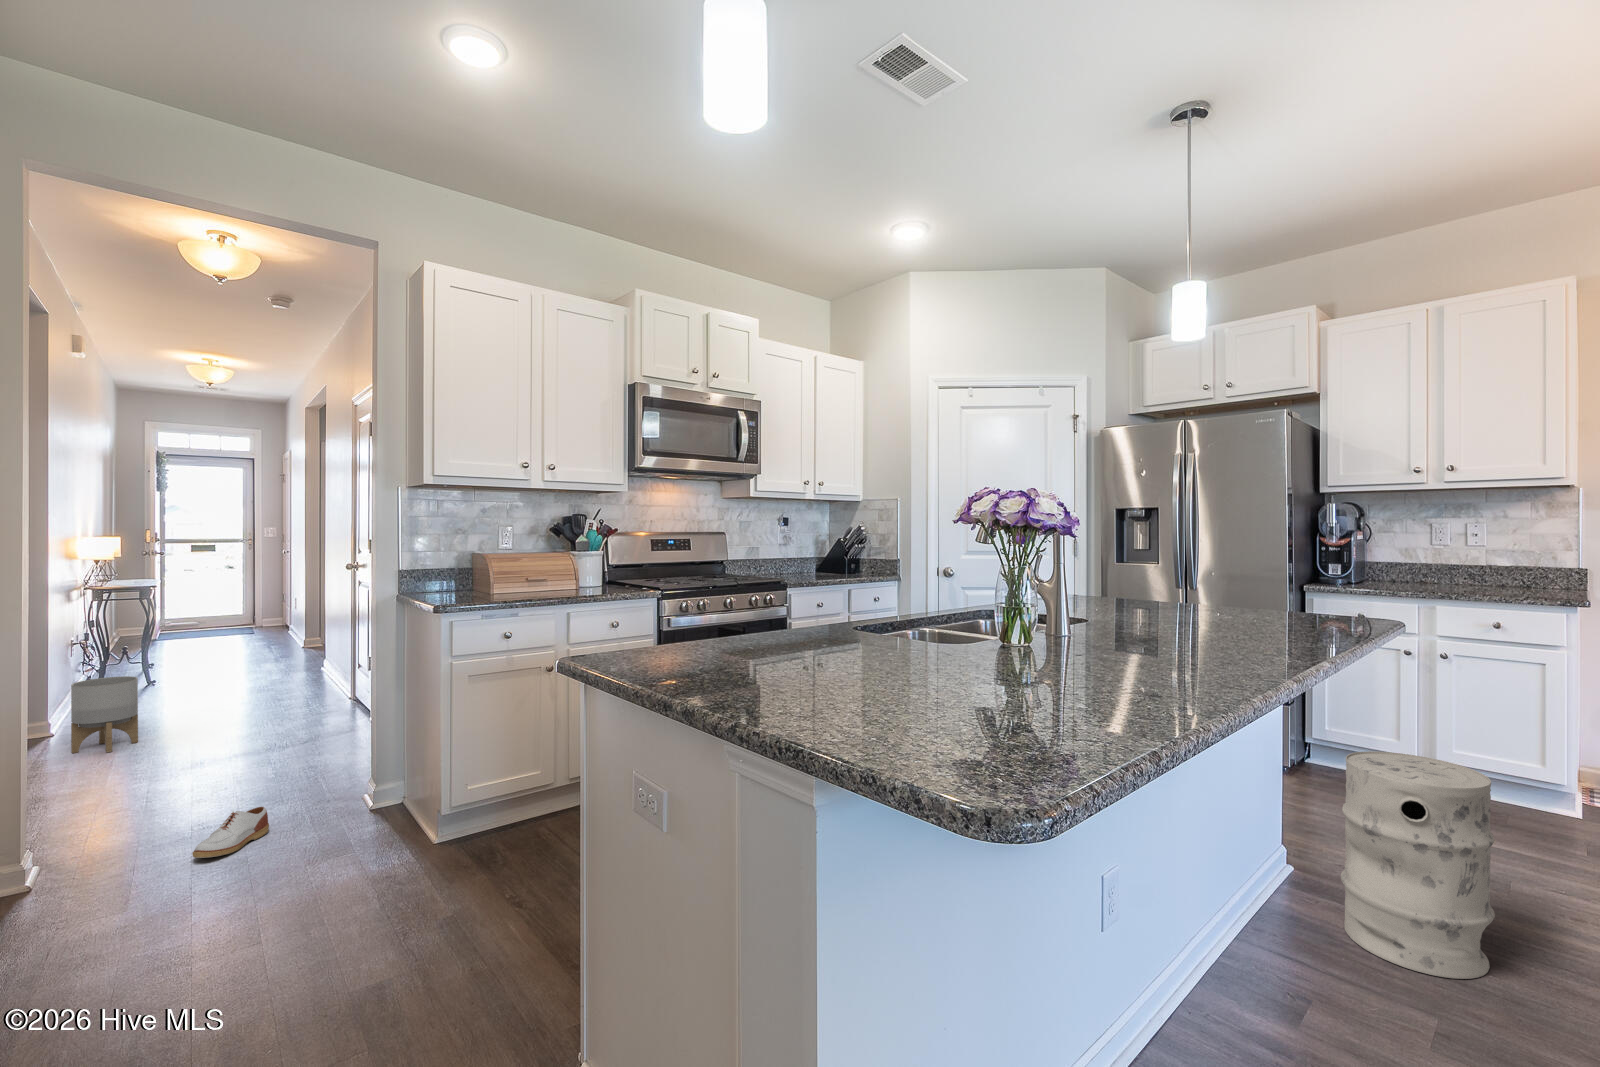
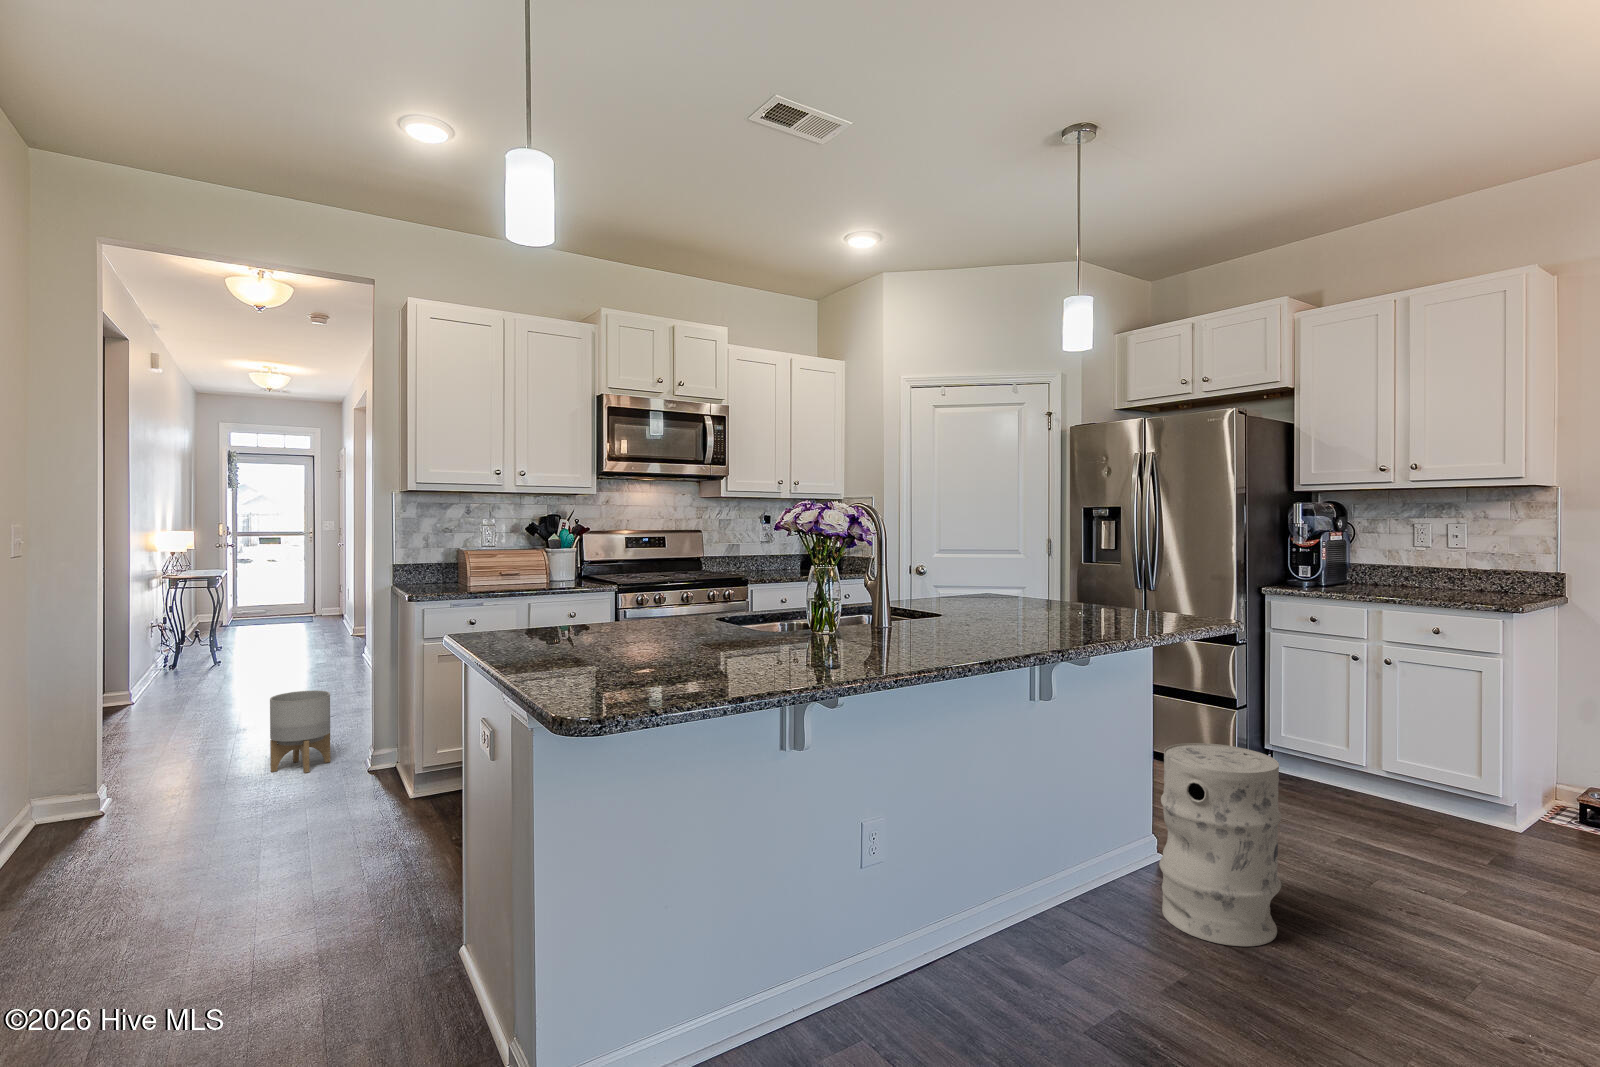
planter: present [71,676,138,753] -> present [270,690,330,773]
shoe: present [192,807,269,858] -> none [222,762,284,798]

